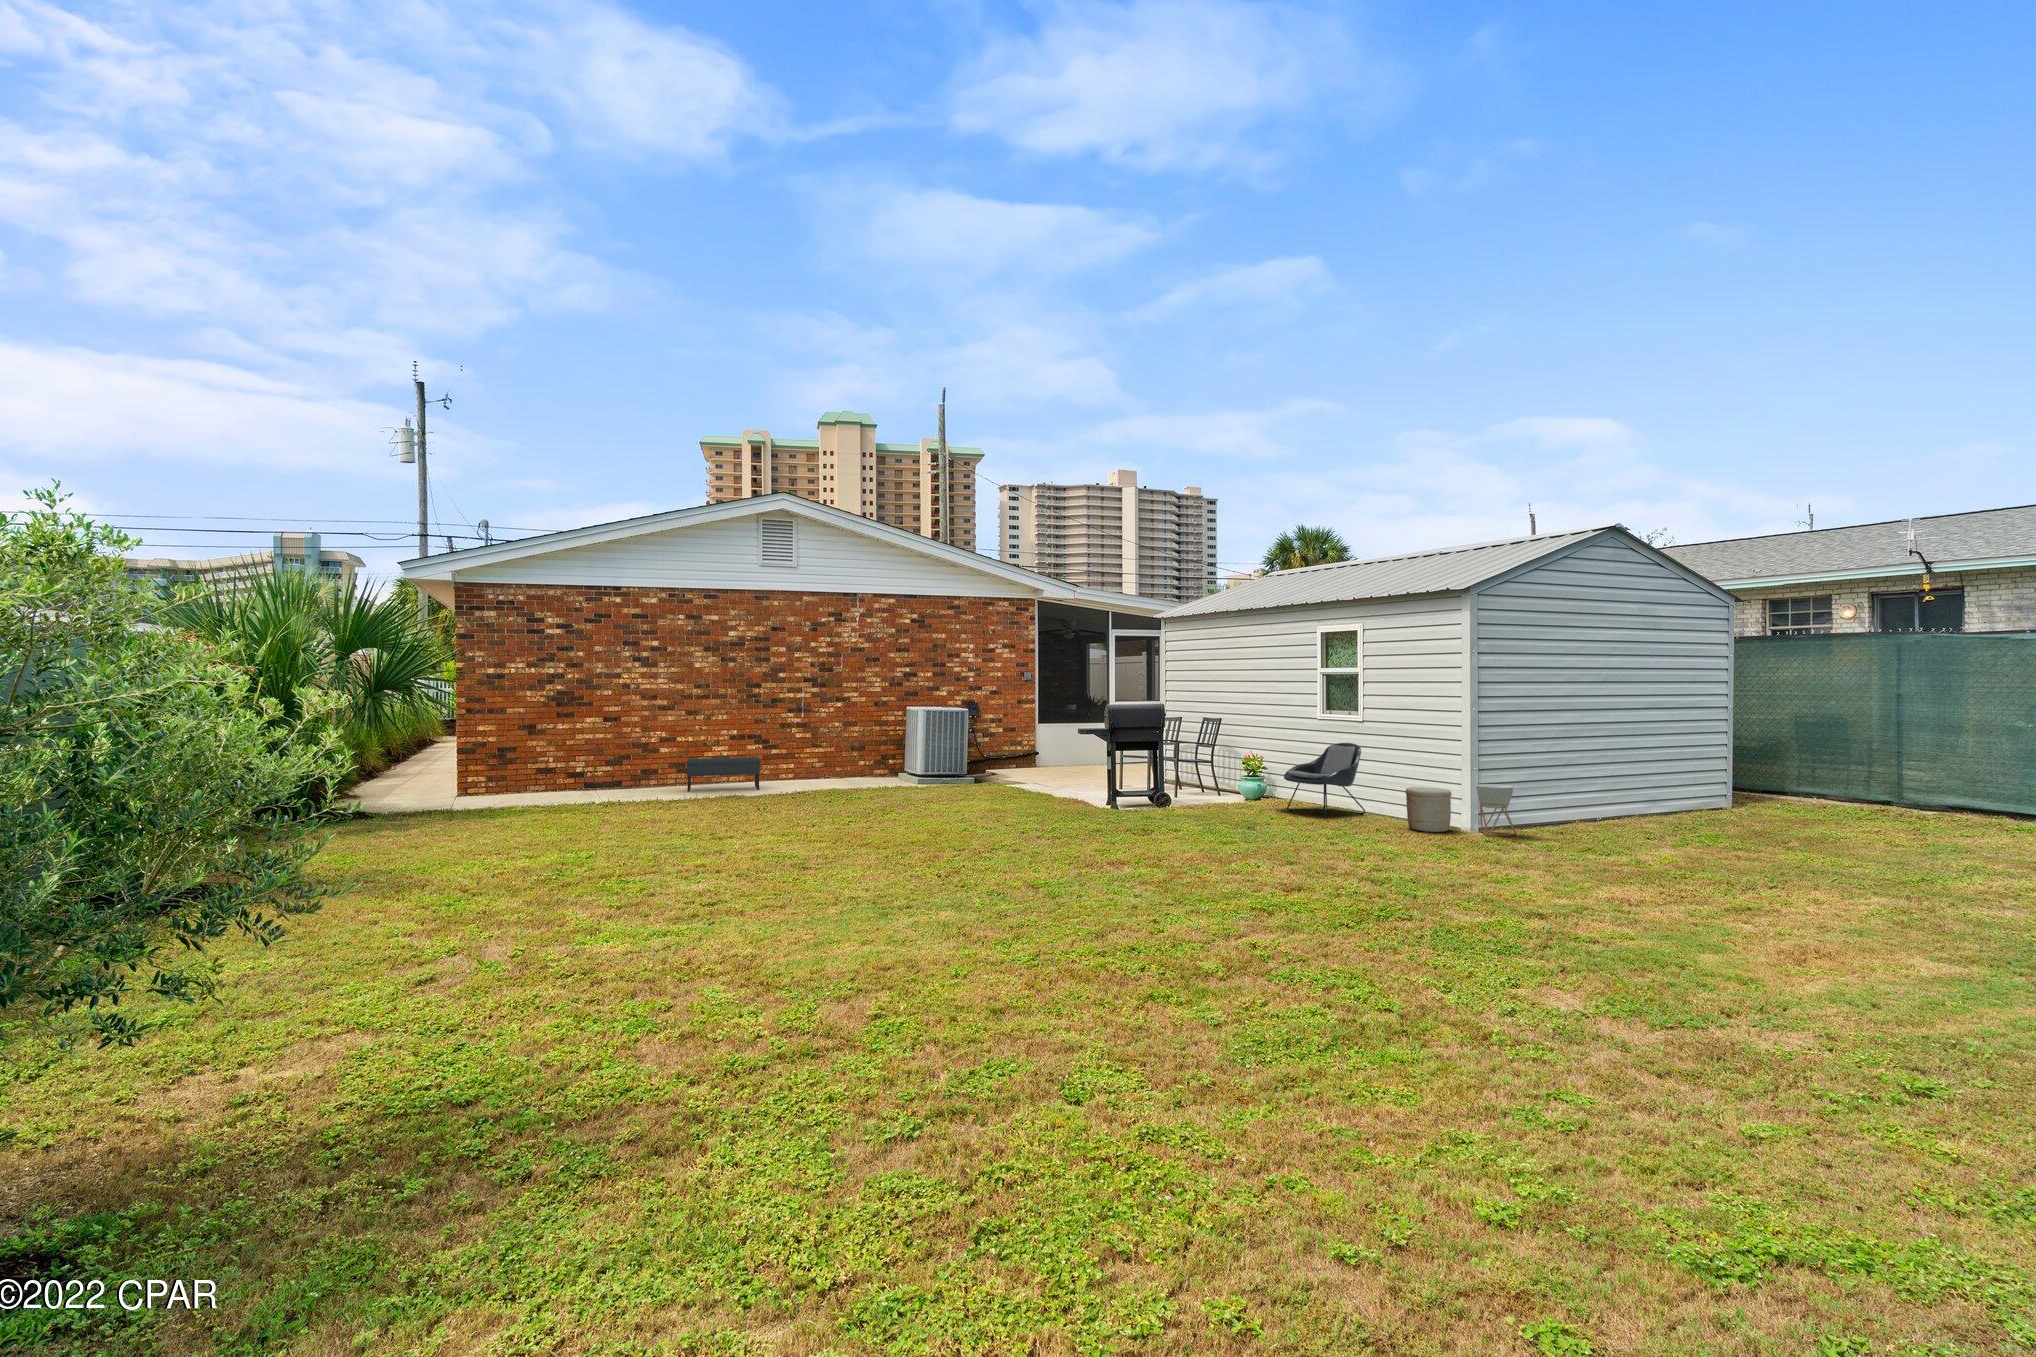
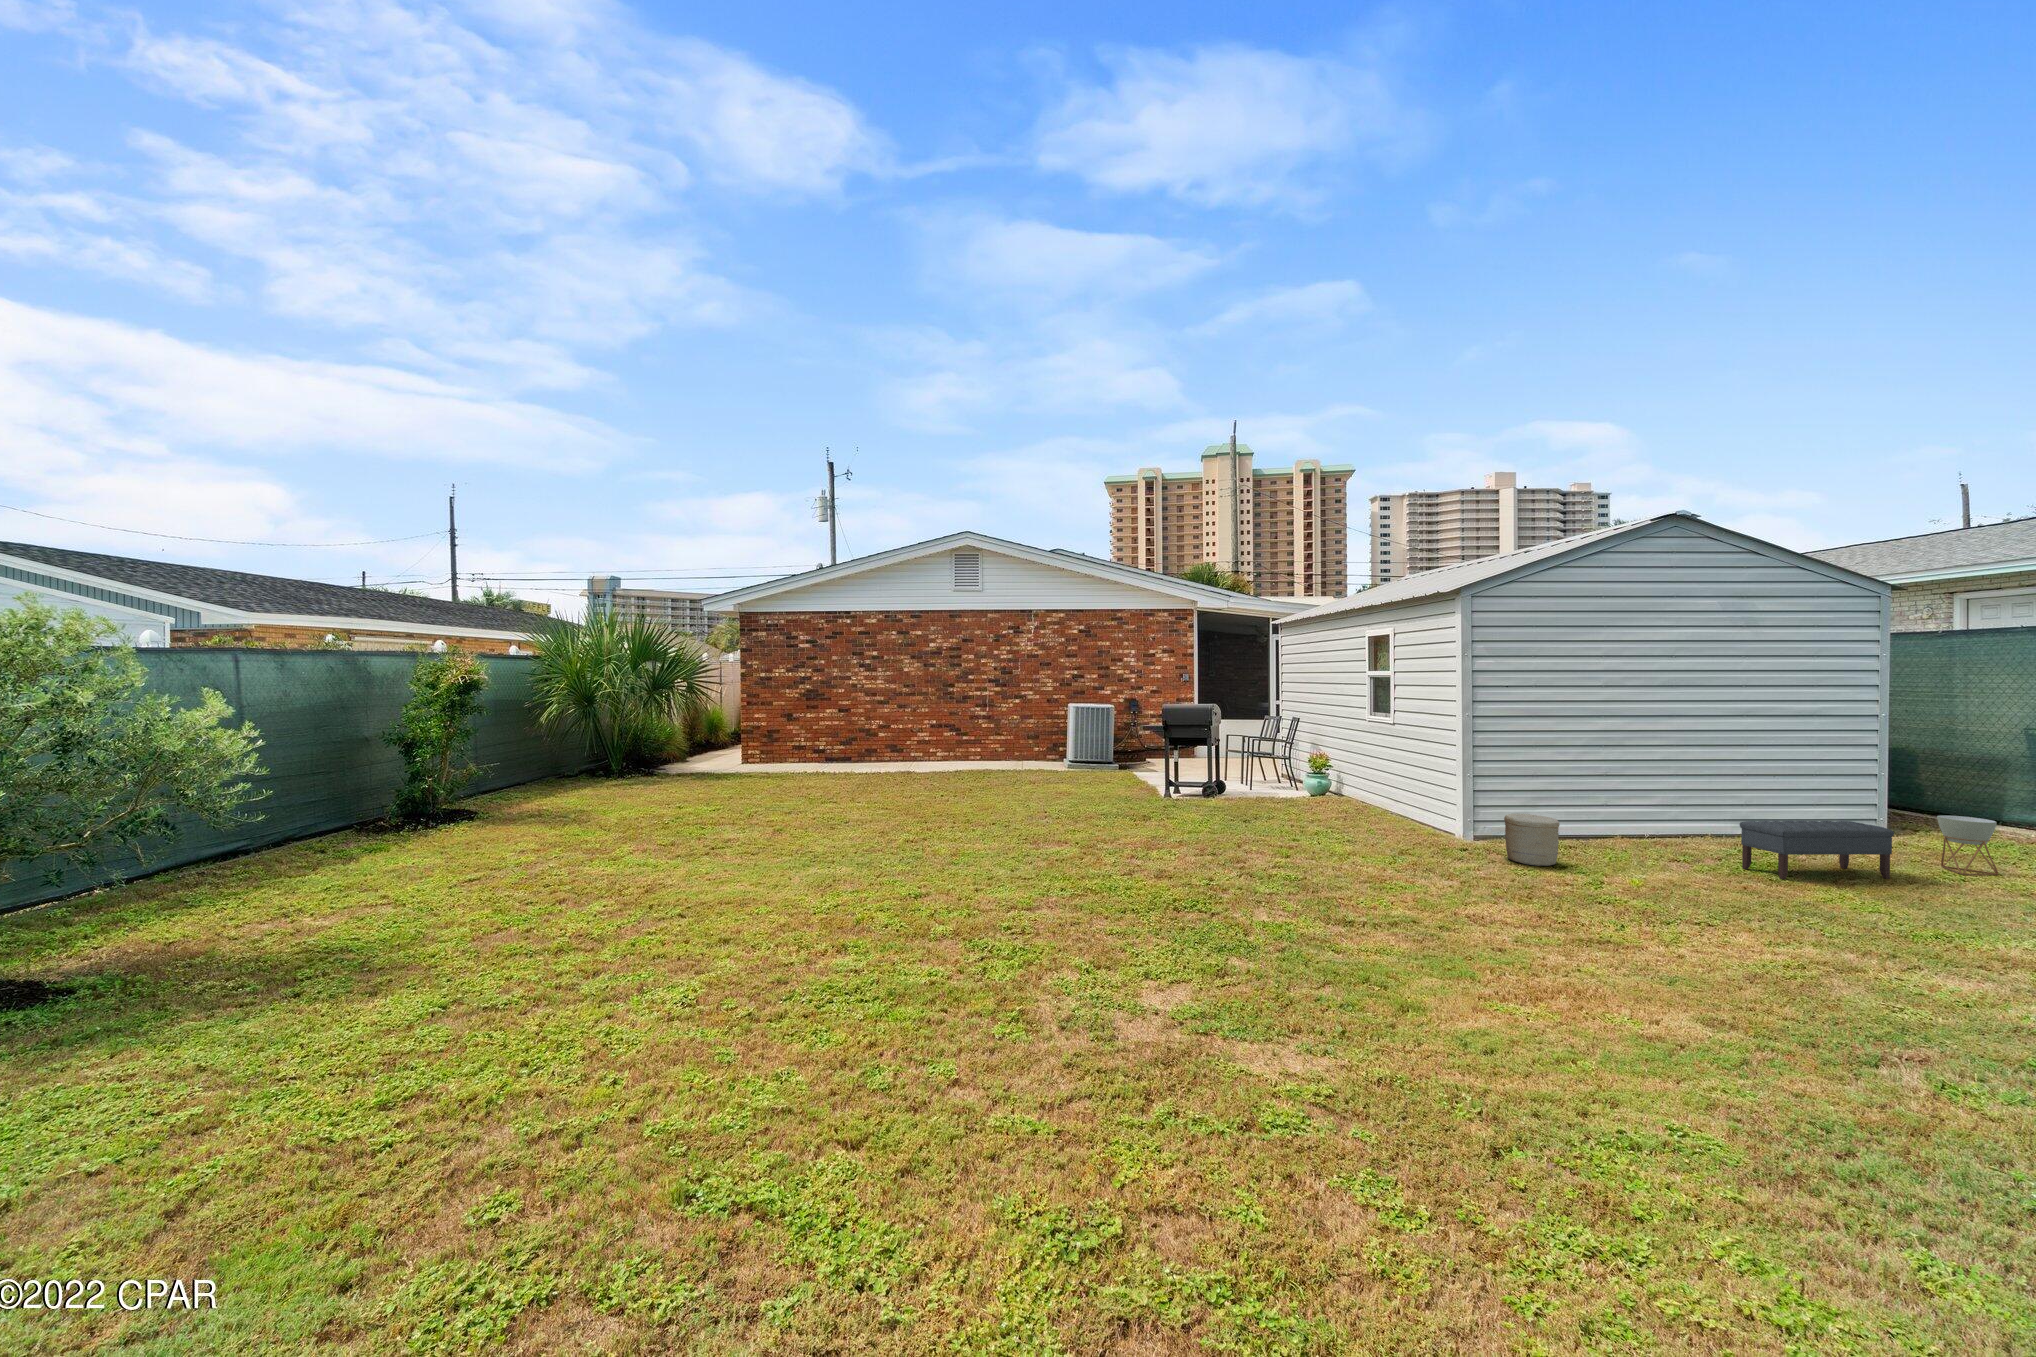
lounge chair: present [1284,743,1365,818] -> none [1388,758,1476,835]
bench: present [686,757,761,792] -> present [1740,820,1894,879]
planter: present [1476,784,1516,836] -> present [1937,815,1998,875]

